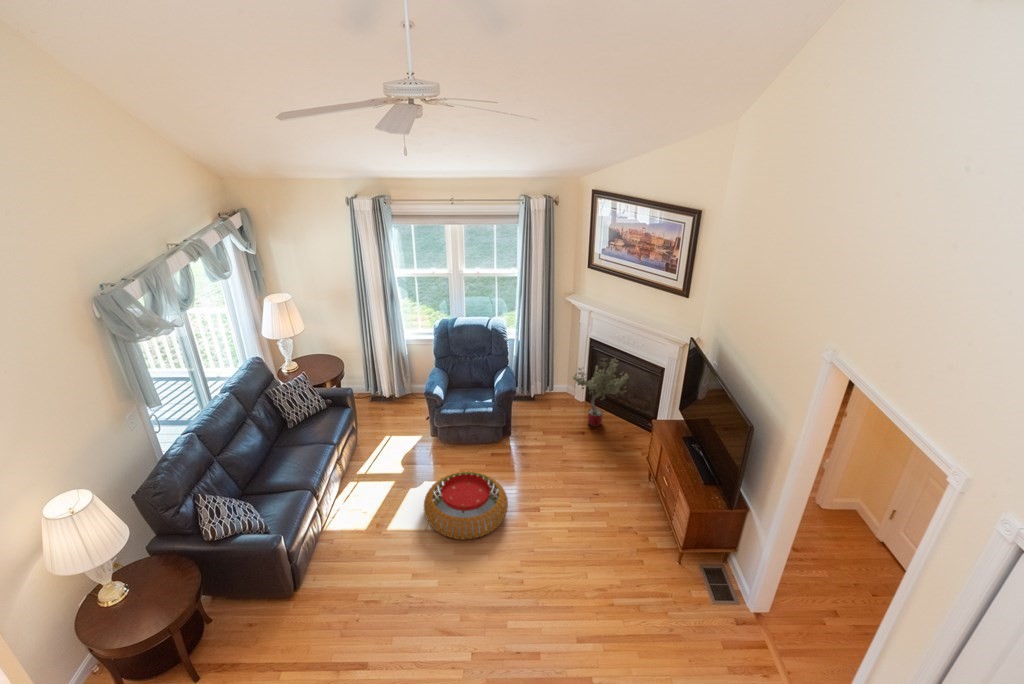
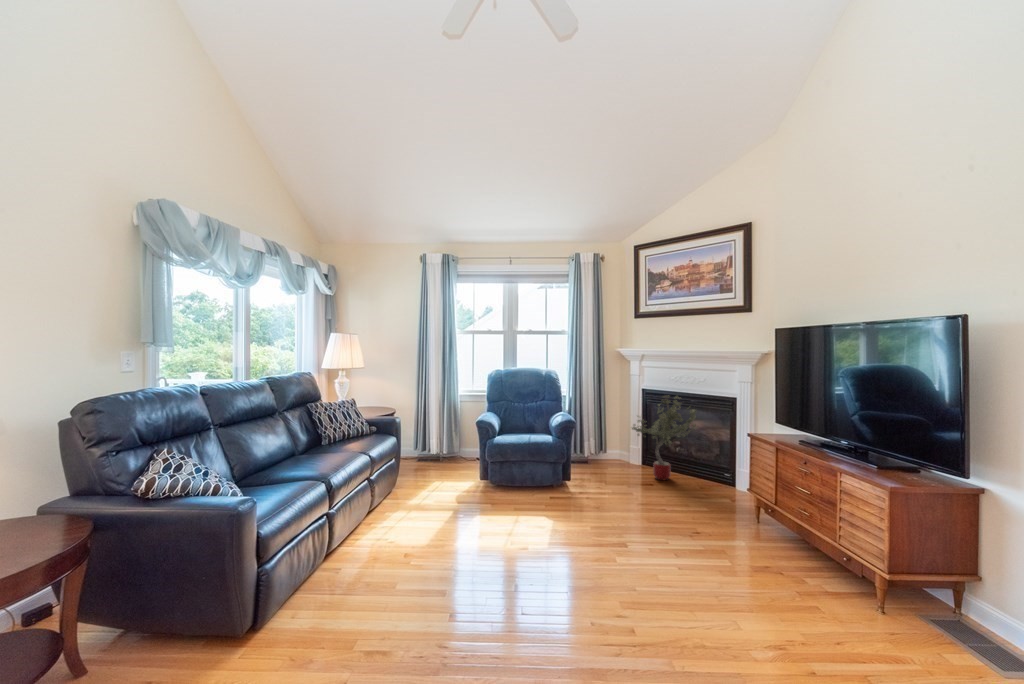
pouf: present [424,471,508,540] -> none [472,494,584,571]

